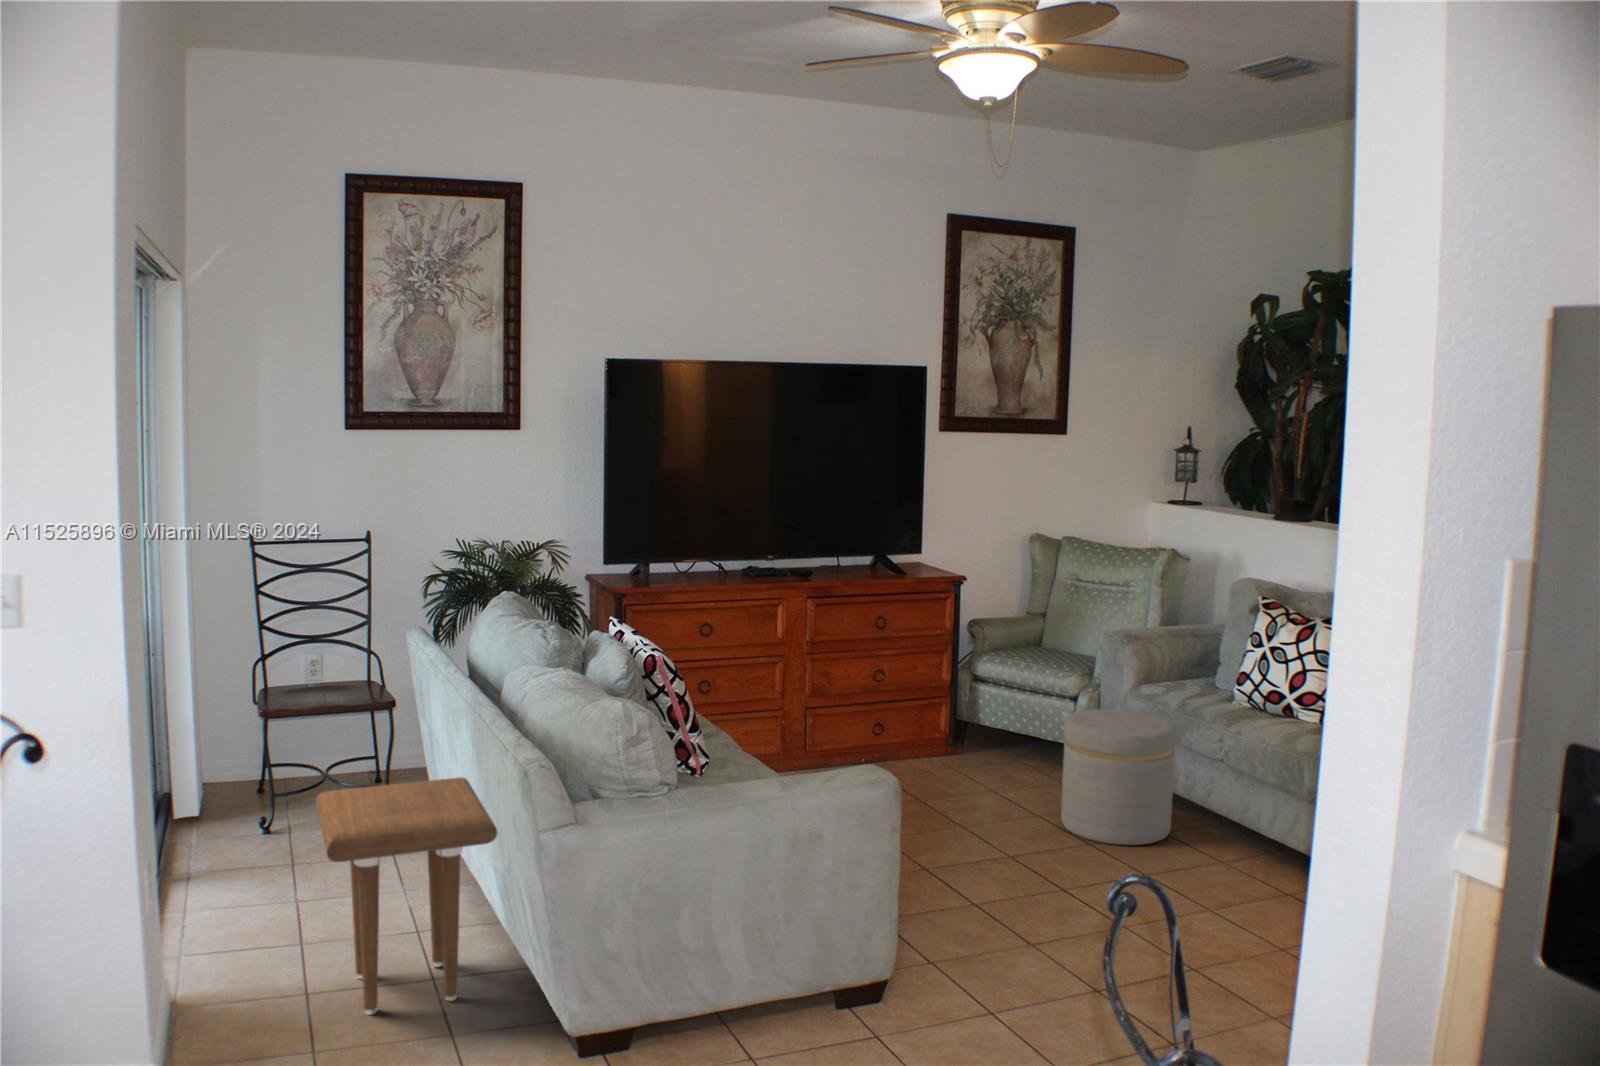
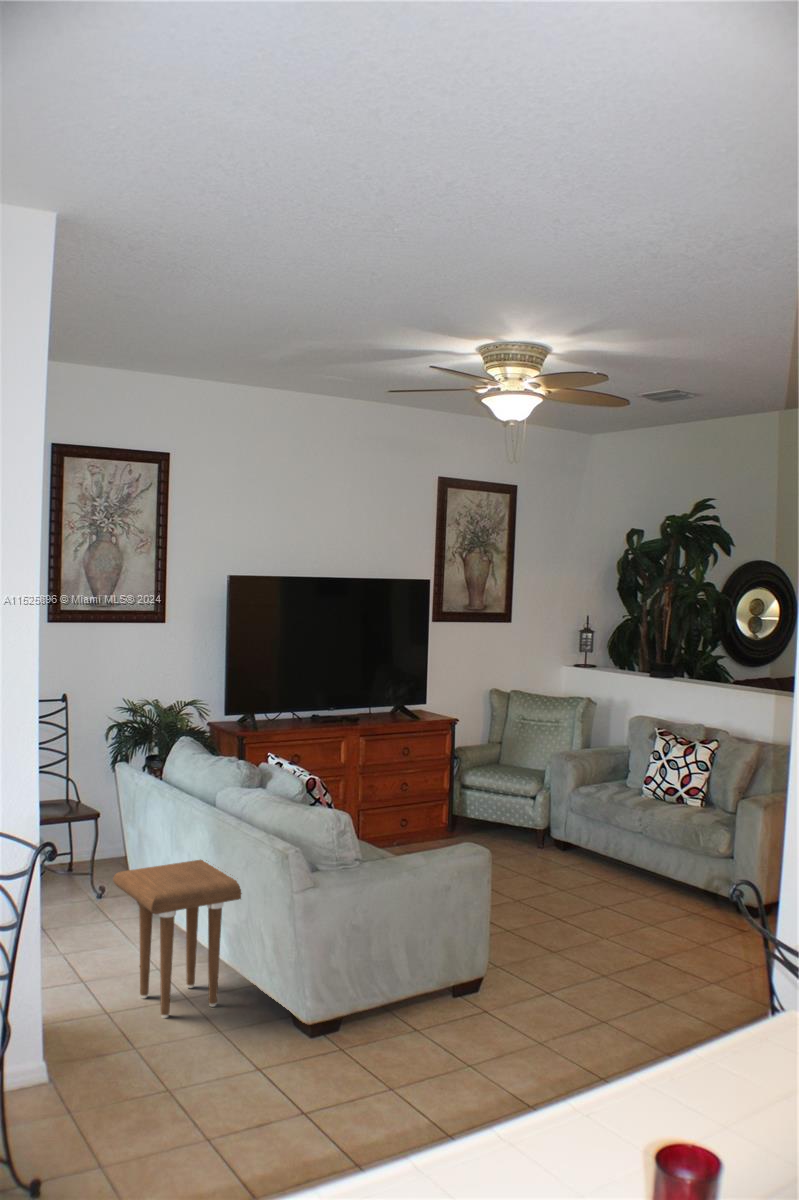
ottoman: present [1061,709,1177,845] -> none [540,803,613,891]

